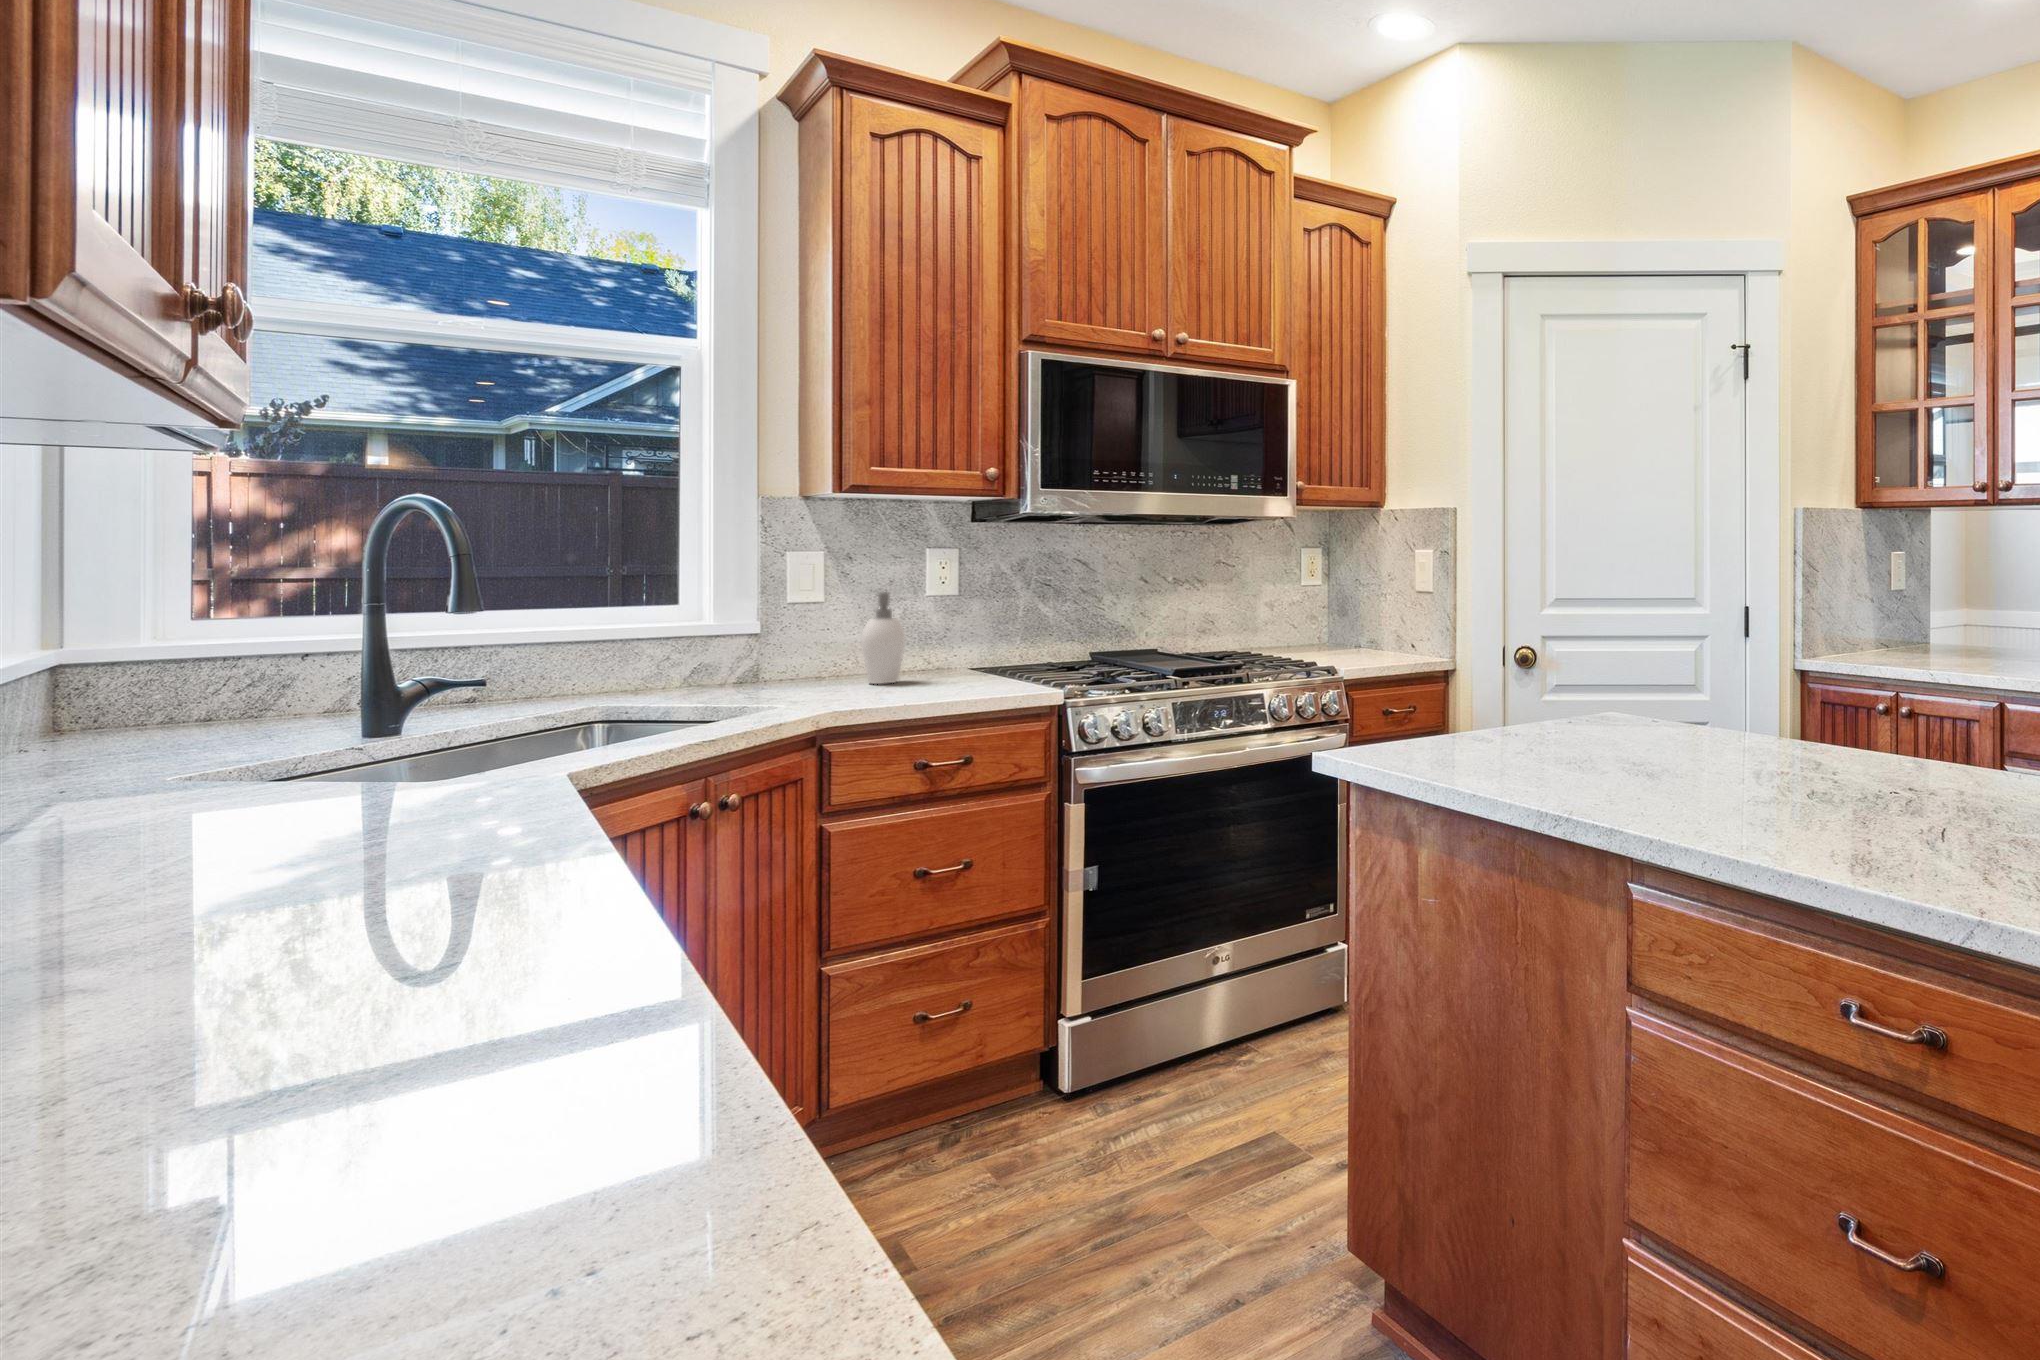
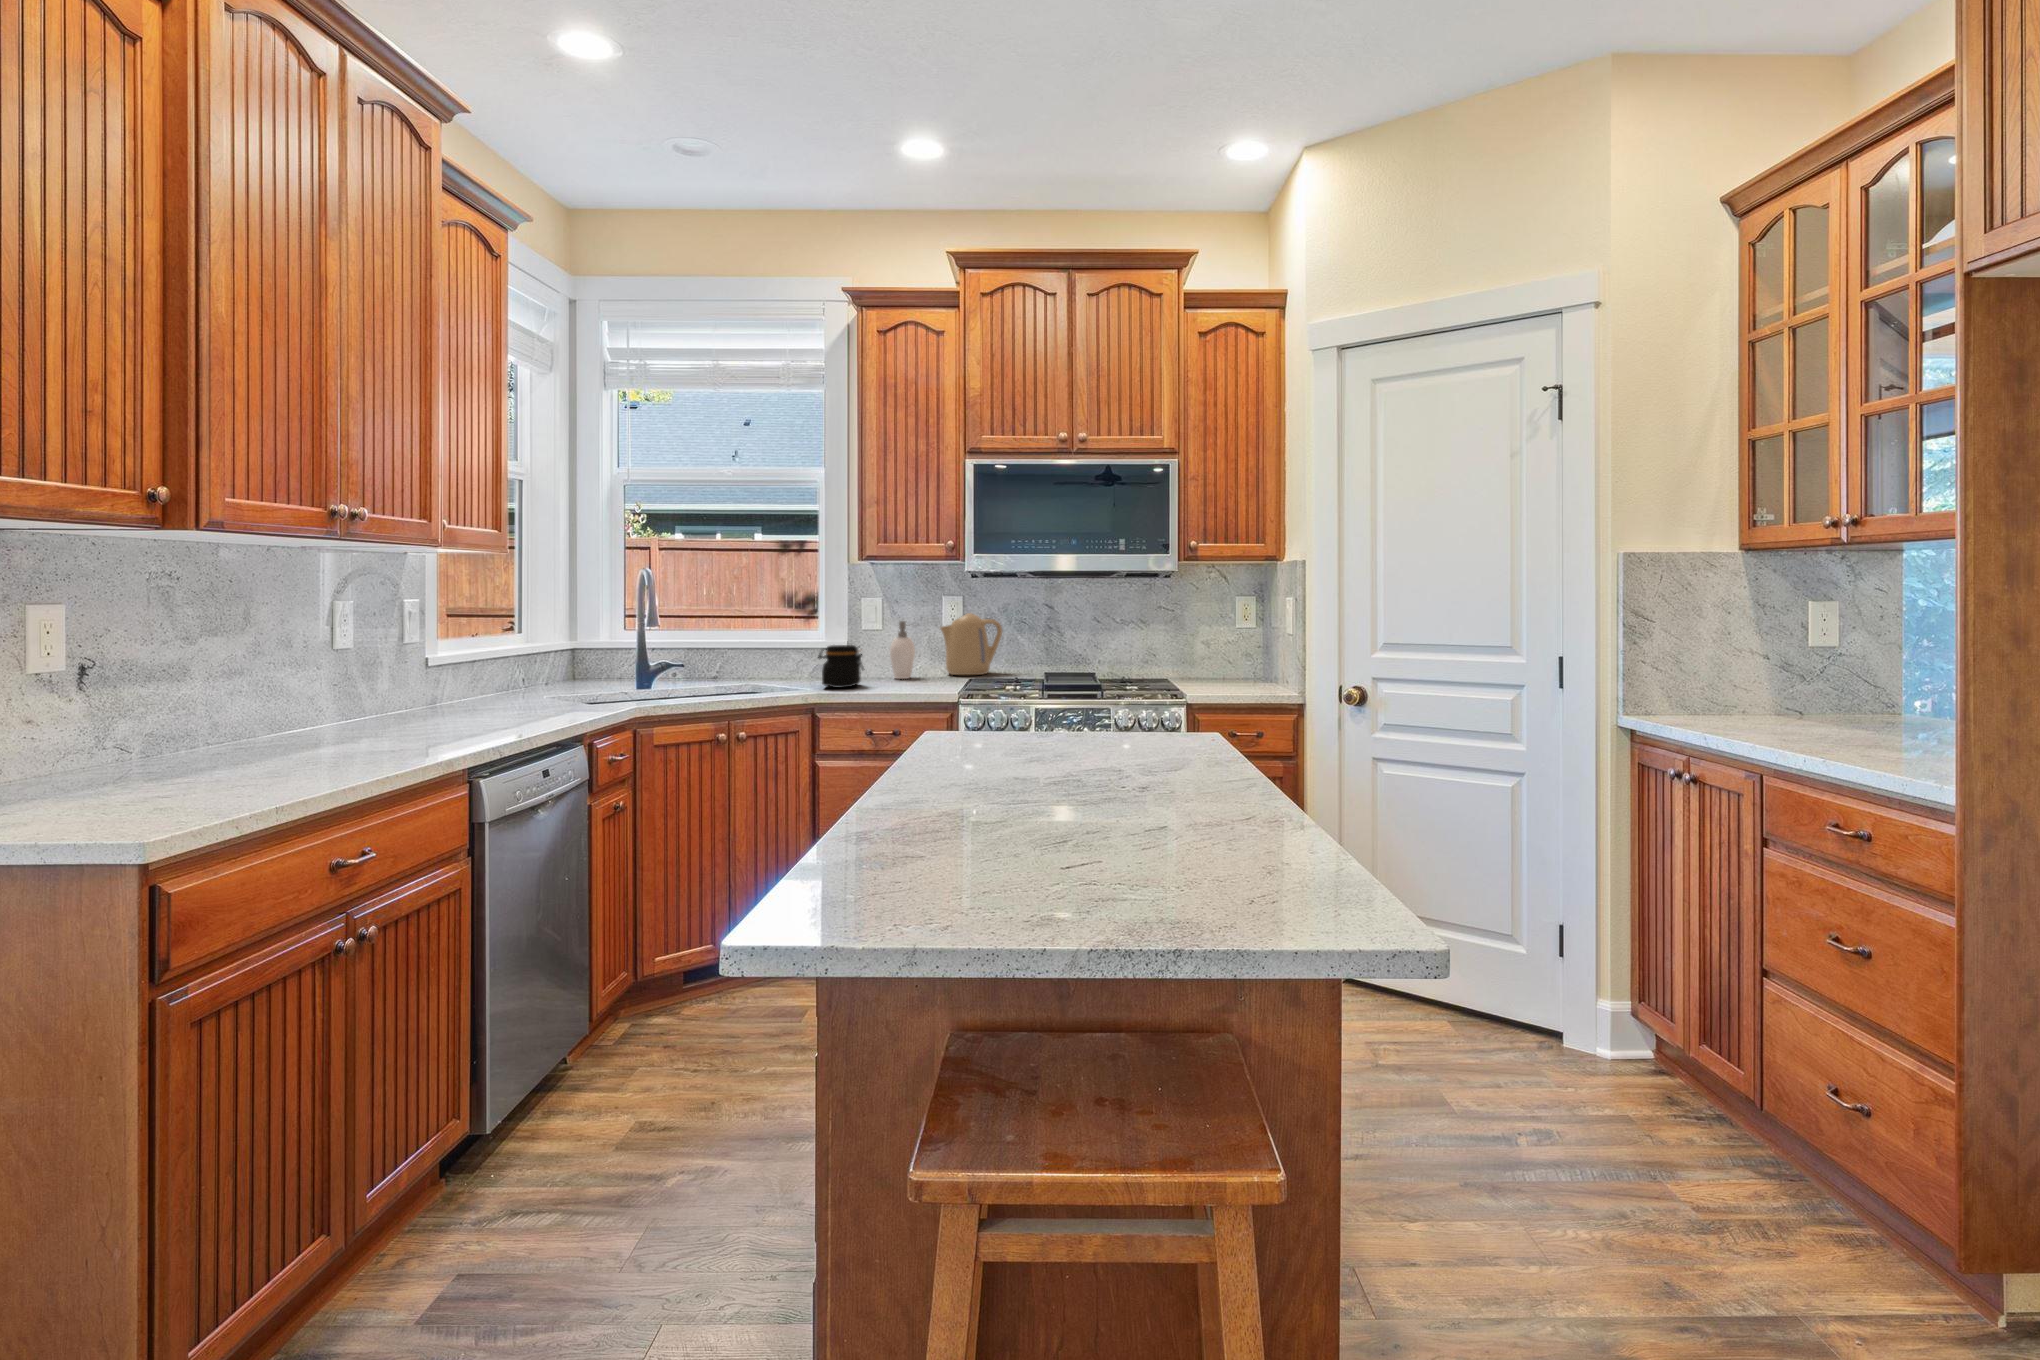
kettle: none [930,579,1022,673] -> present [940,613,1002,675]
jar: none [777,632,863,703] -> present [818,645,864,688]

